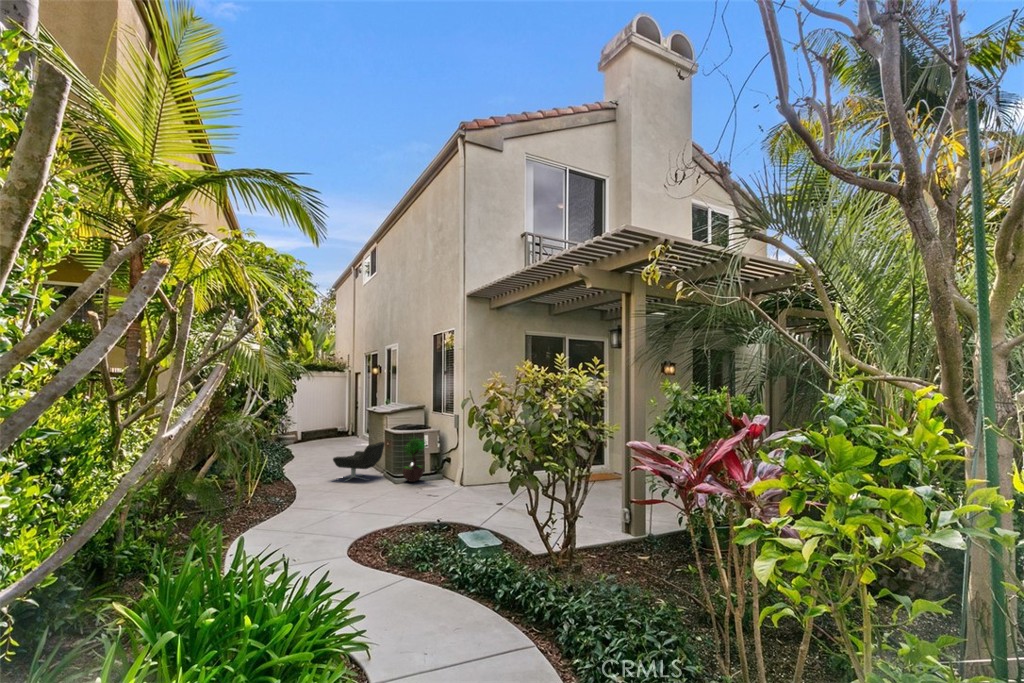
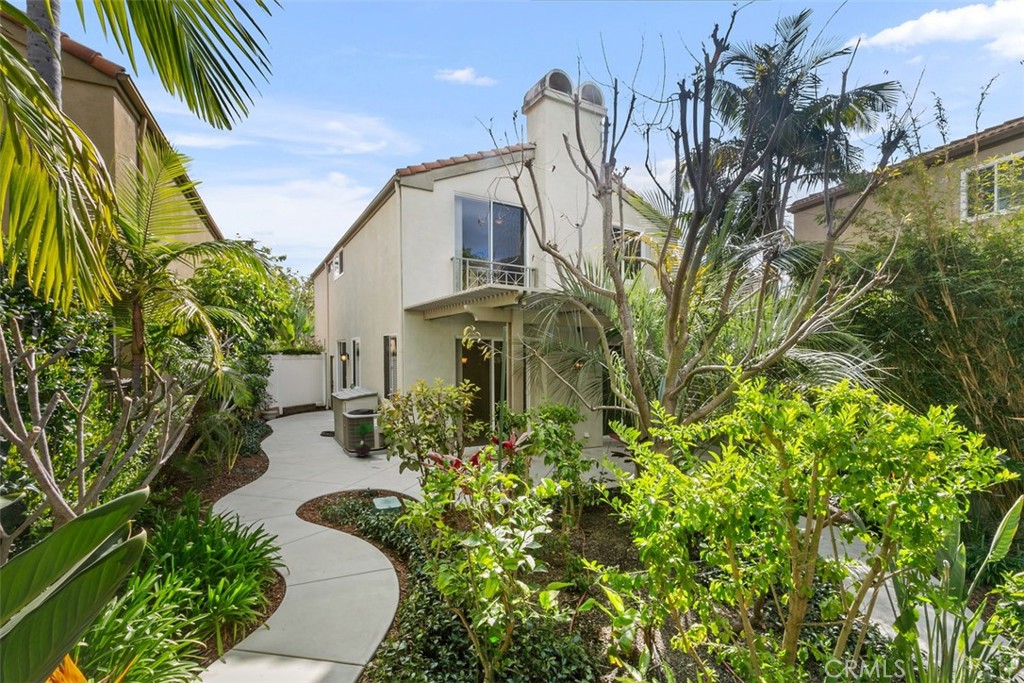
lounge chair: present [333,442,385,481] -> none [299,424,341,456]

